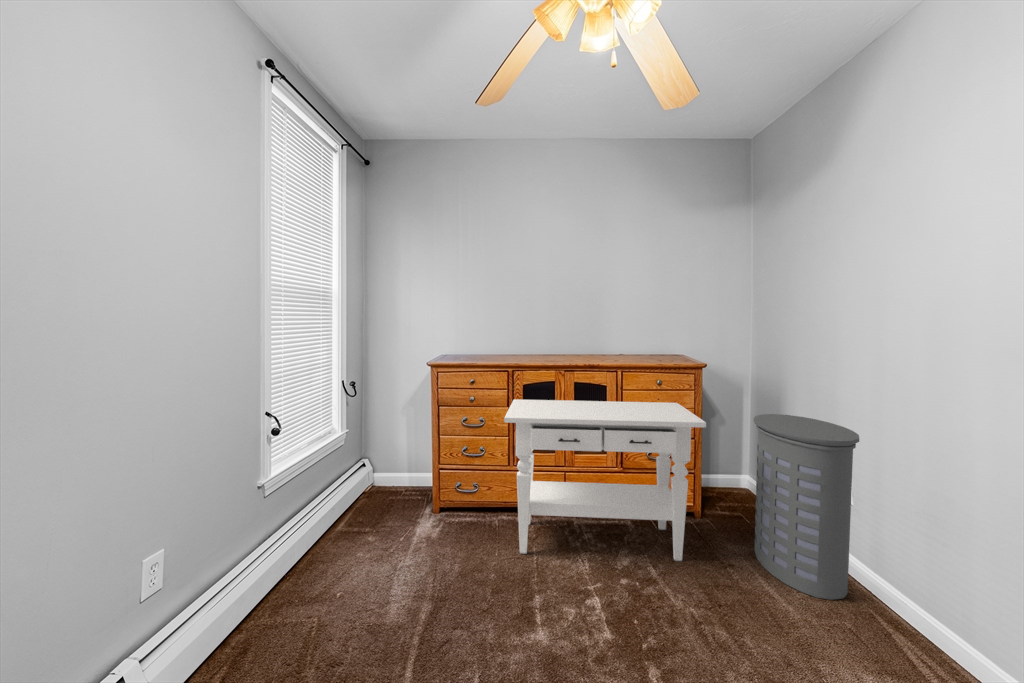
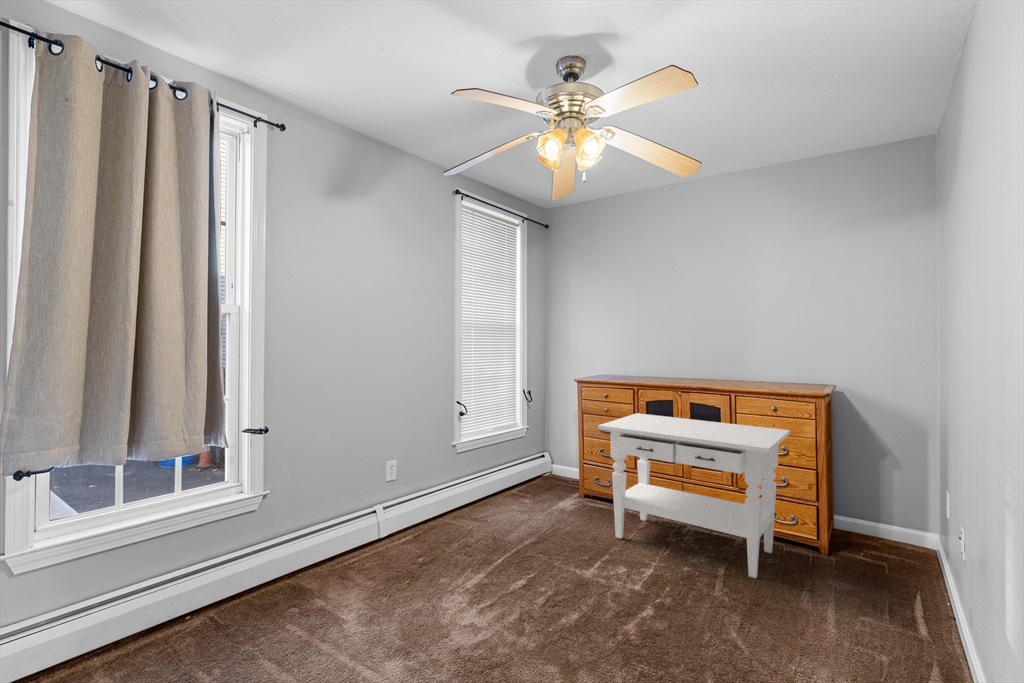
laundry hamper: present [754,414,859,600] -> none [839,451,945,655]

